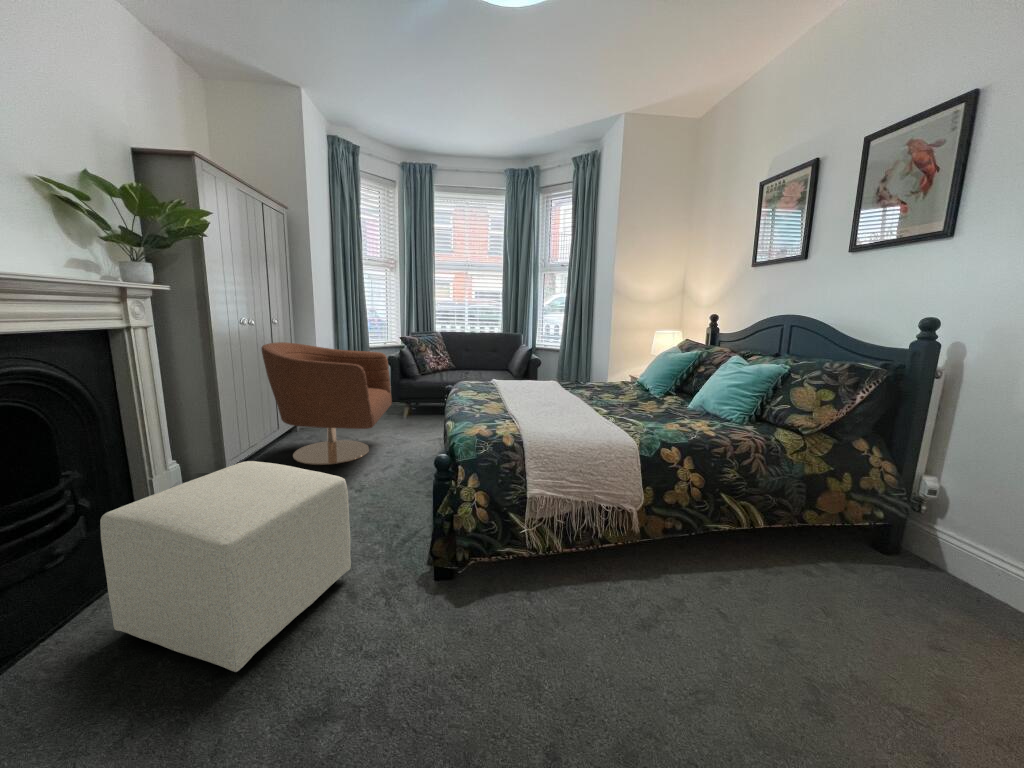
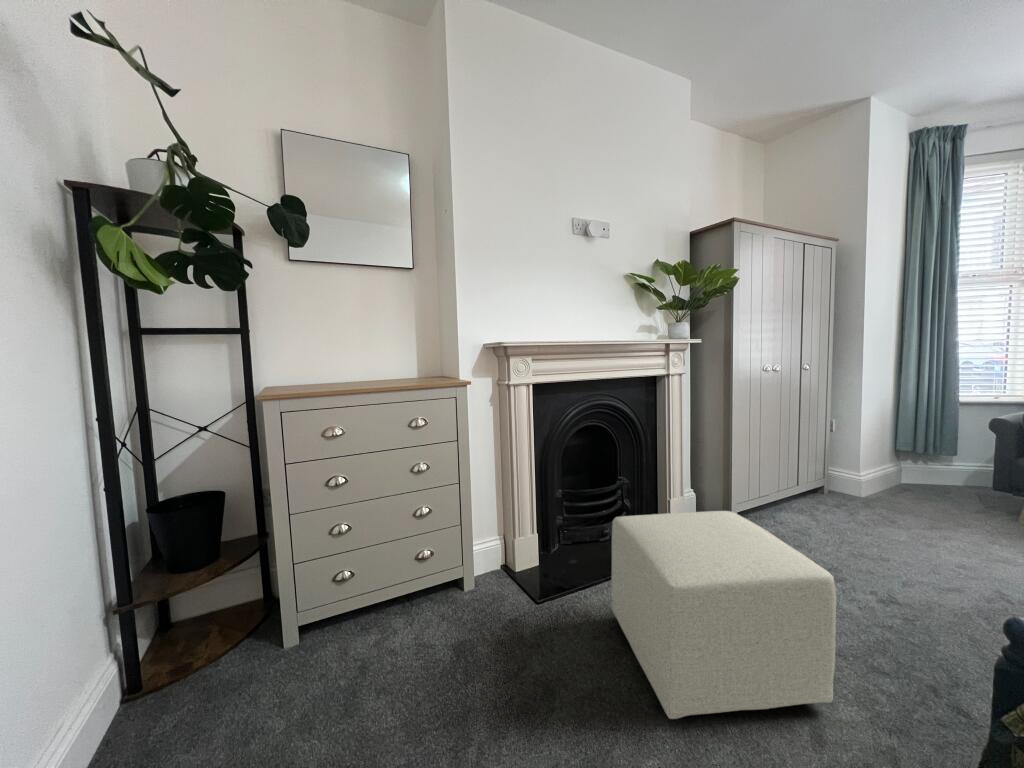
armchair: present [262,342,392,465] -> none [782,391,984,556]

